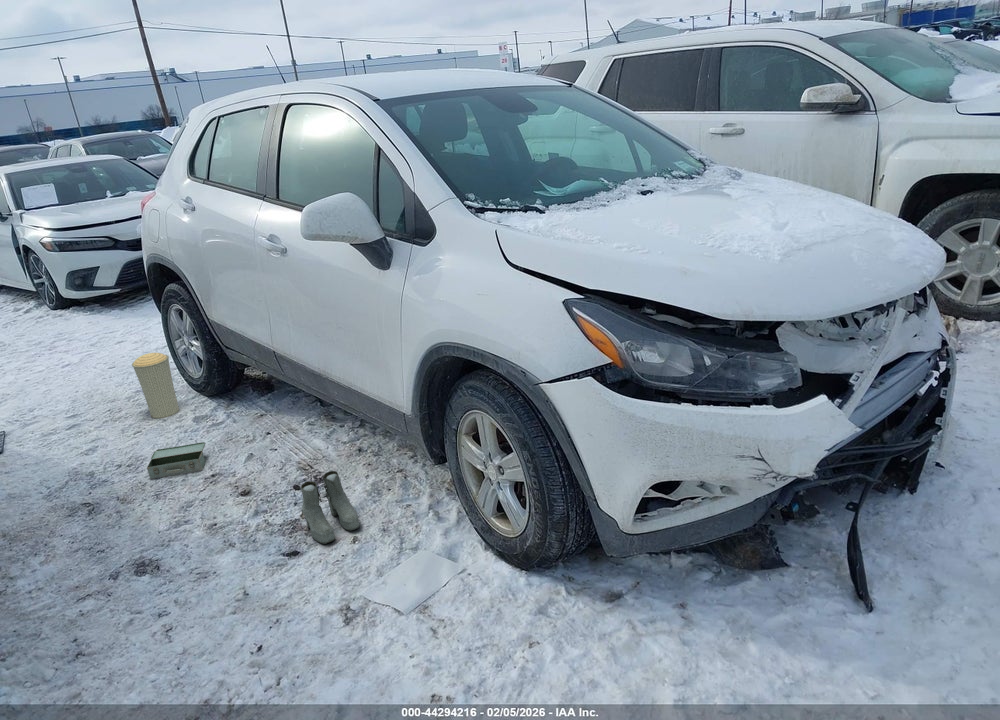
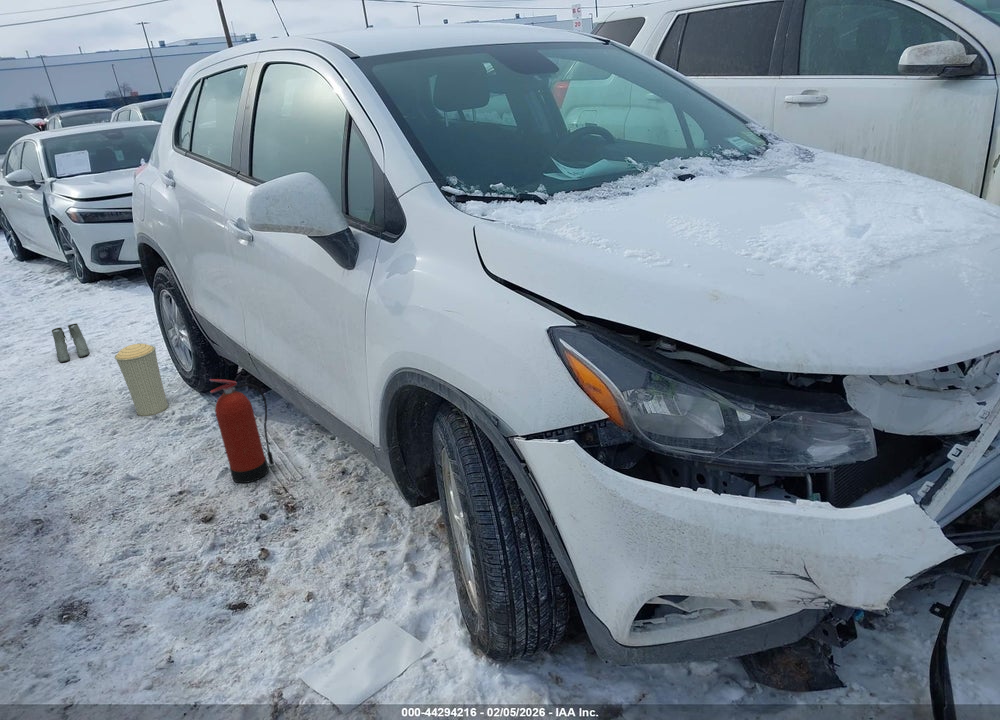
fire extinguisher: none [242,373,295,464] -> present [210,379,274,483]
toolbox: present [147,442,206,479] -> none [108,451,178,493]
boots: present [301,471,360,544] -> present [52,324,89,362]

